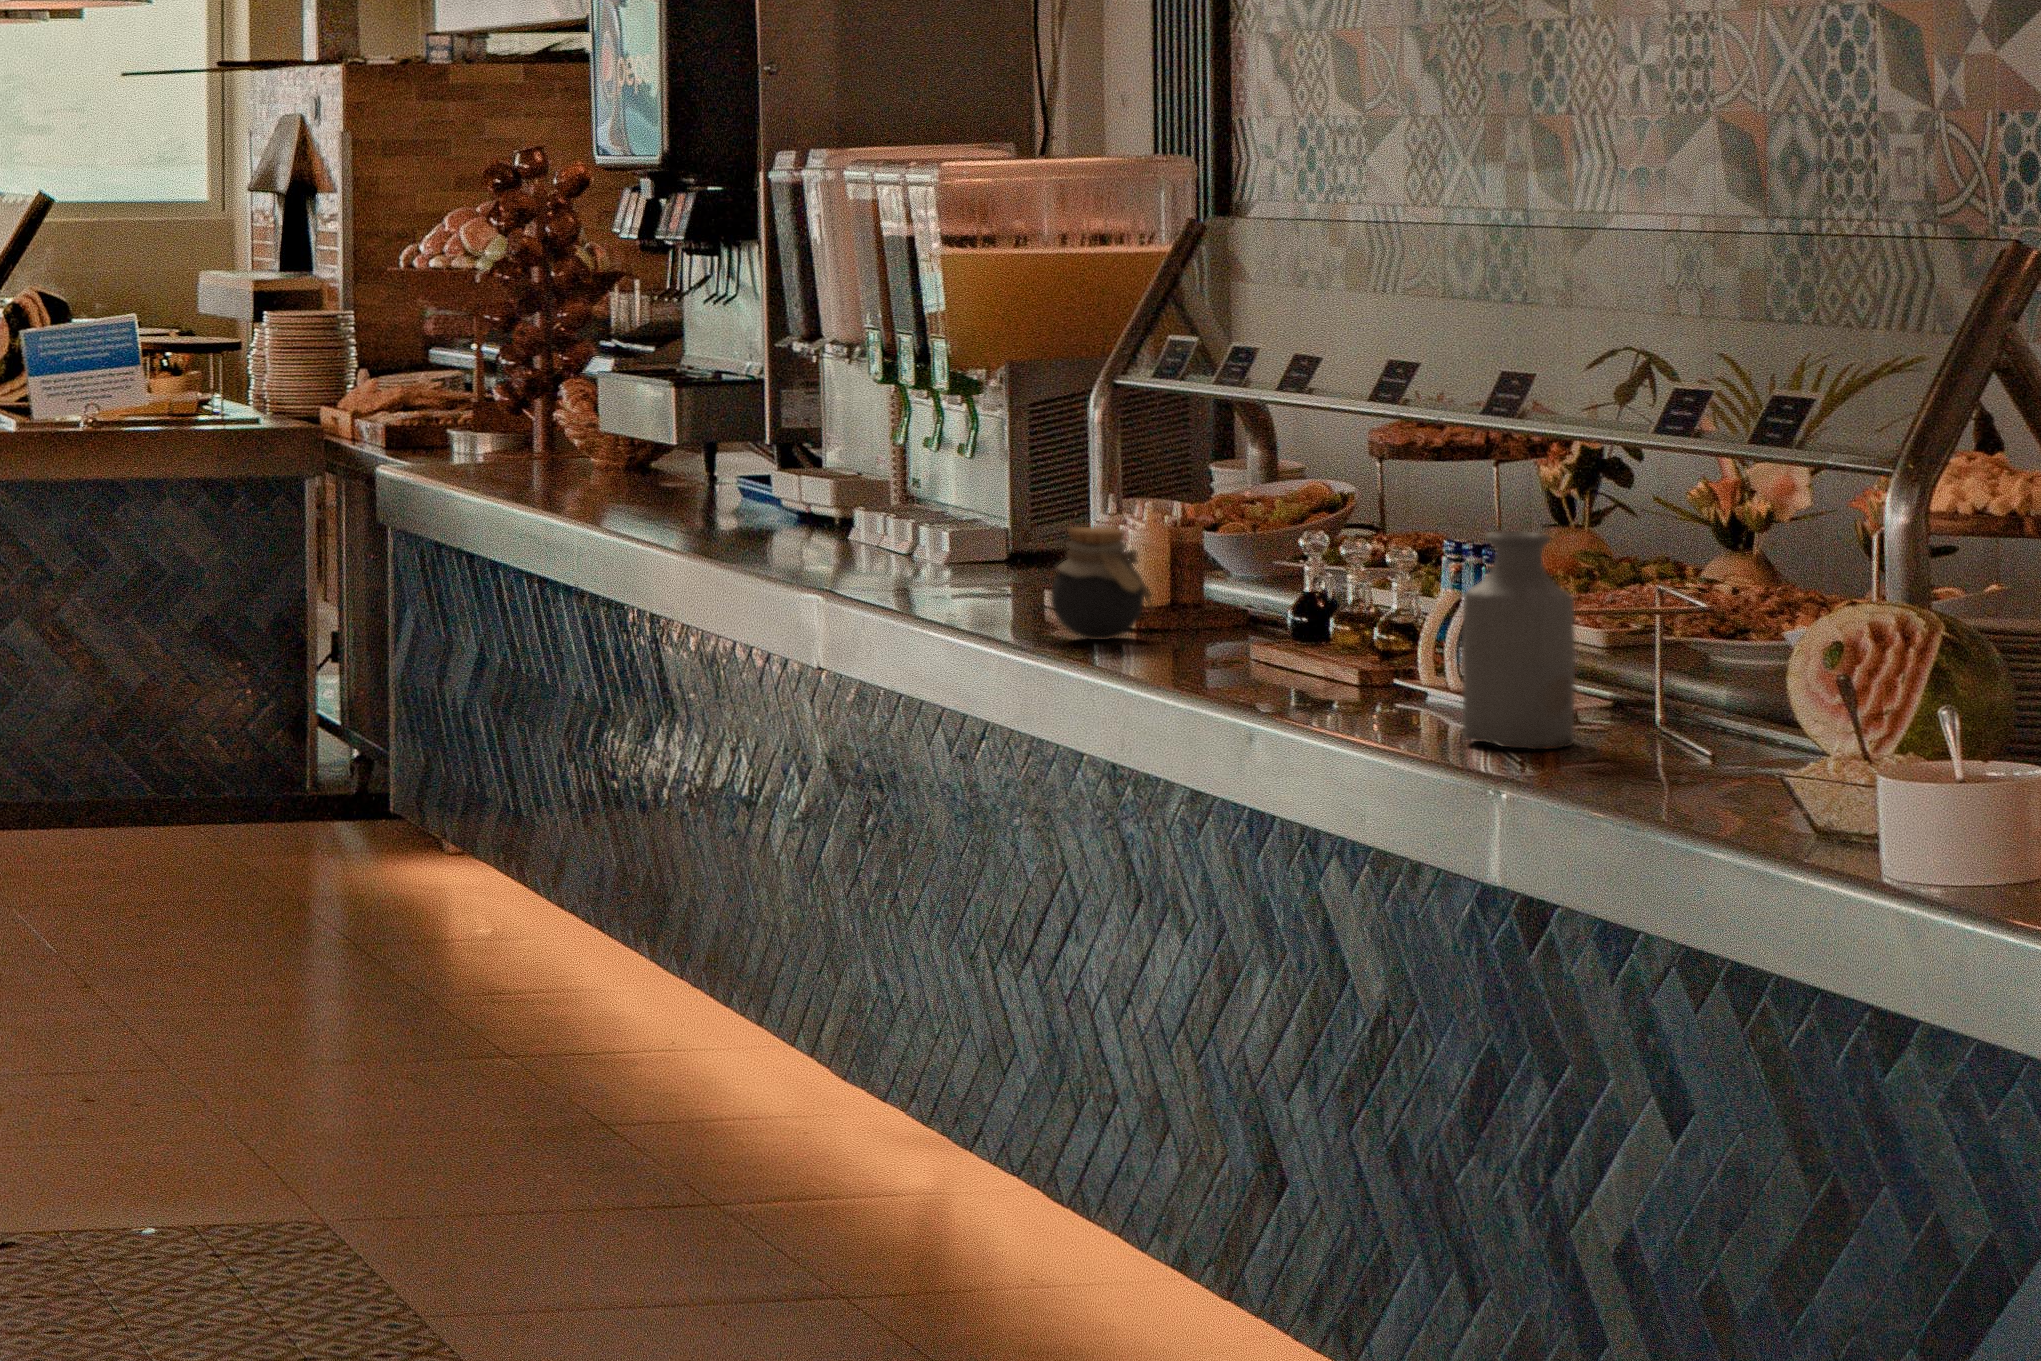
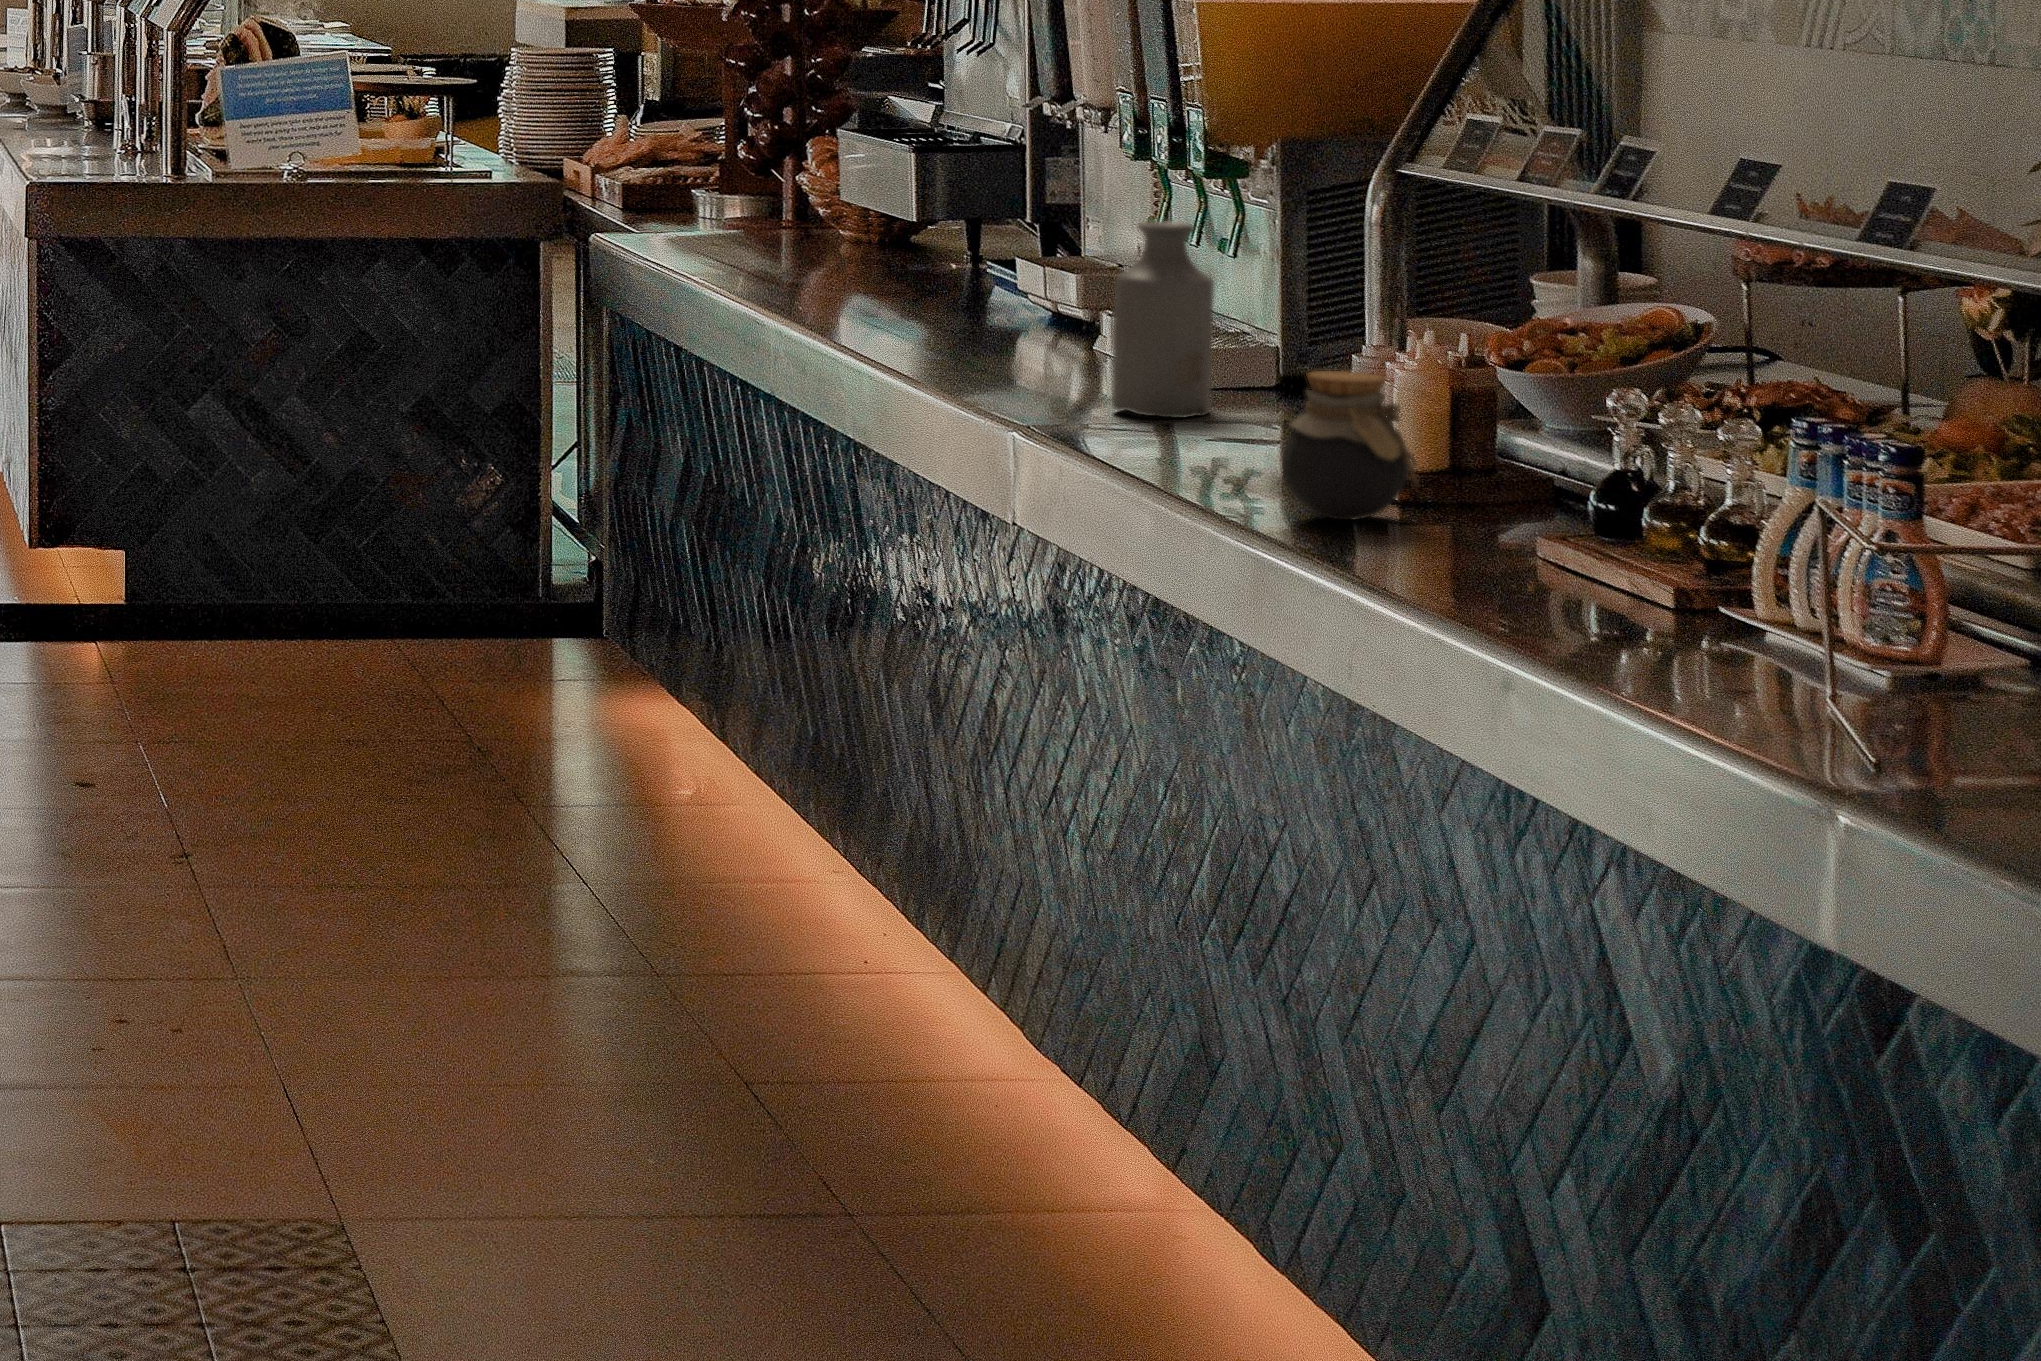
bottle: present [1462,531,1575,749] -> present [1112,221,1213,418]

